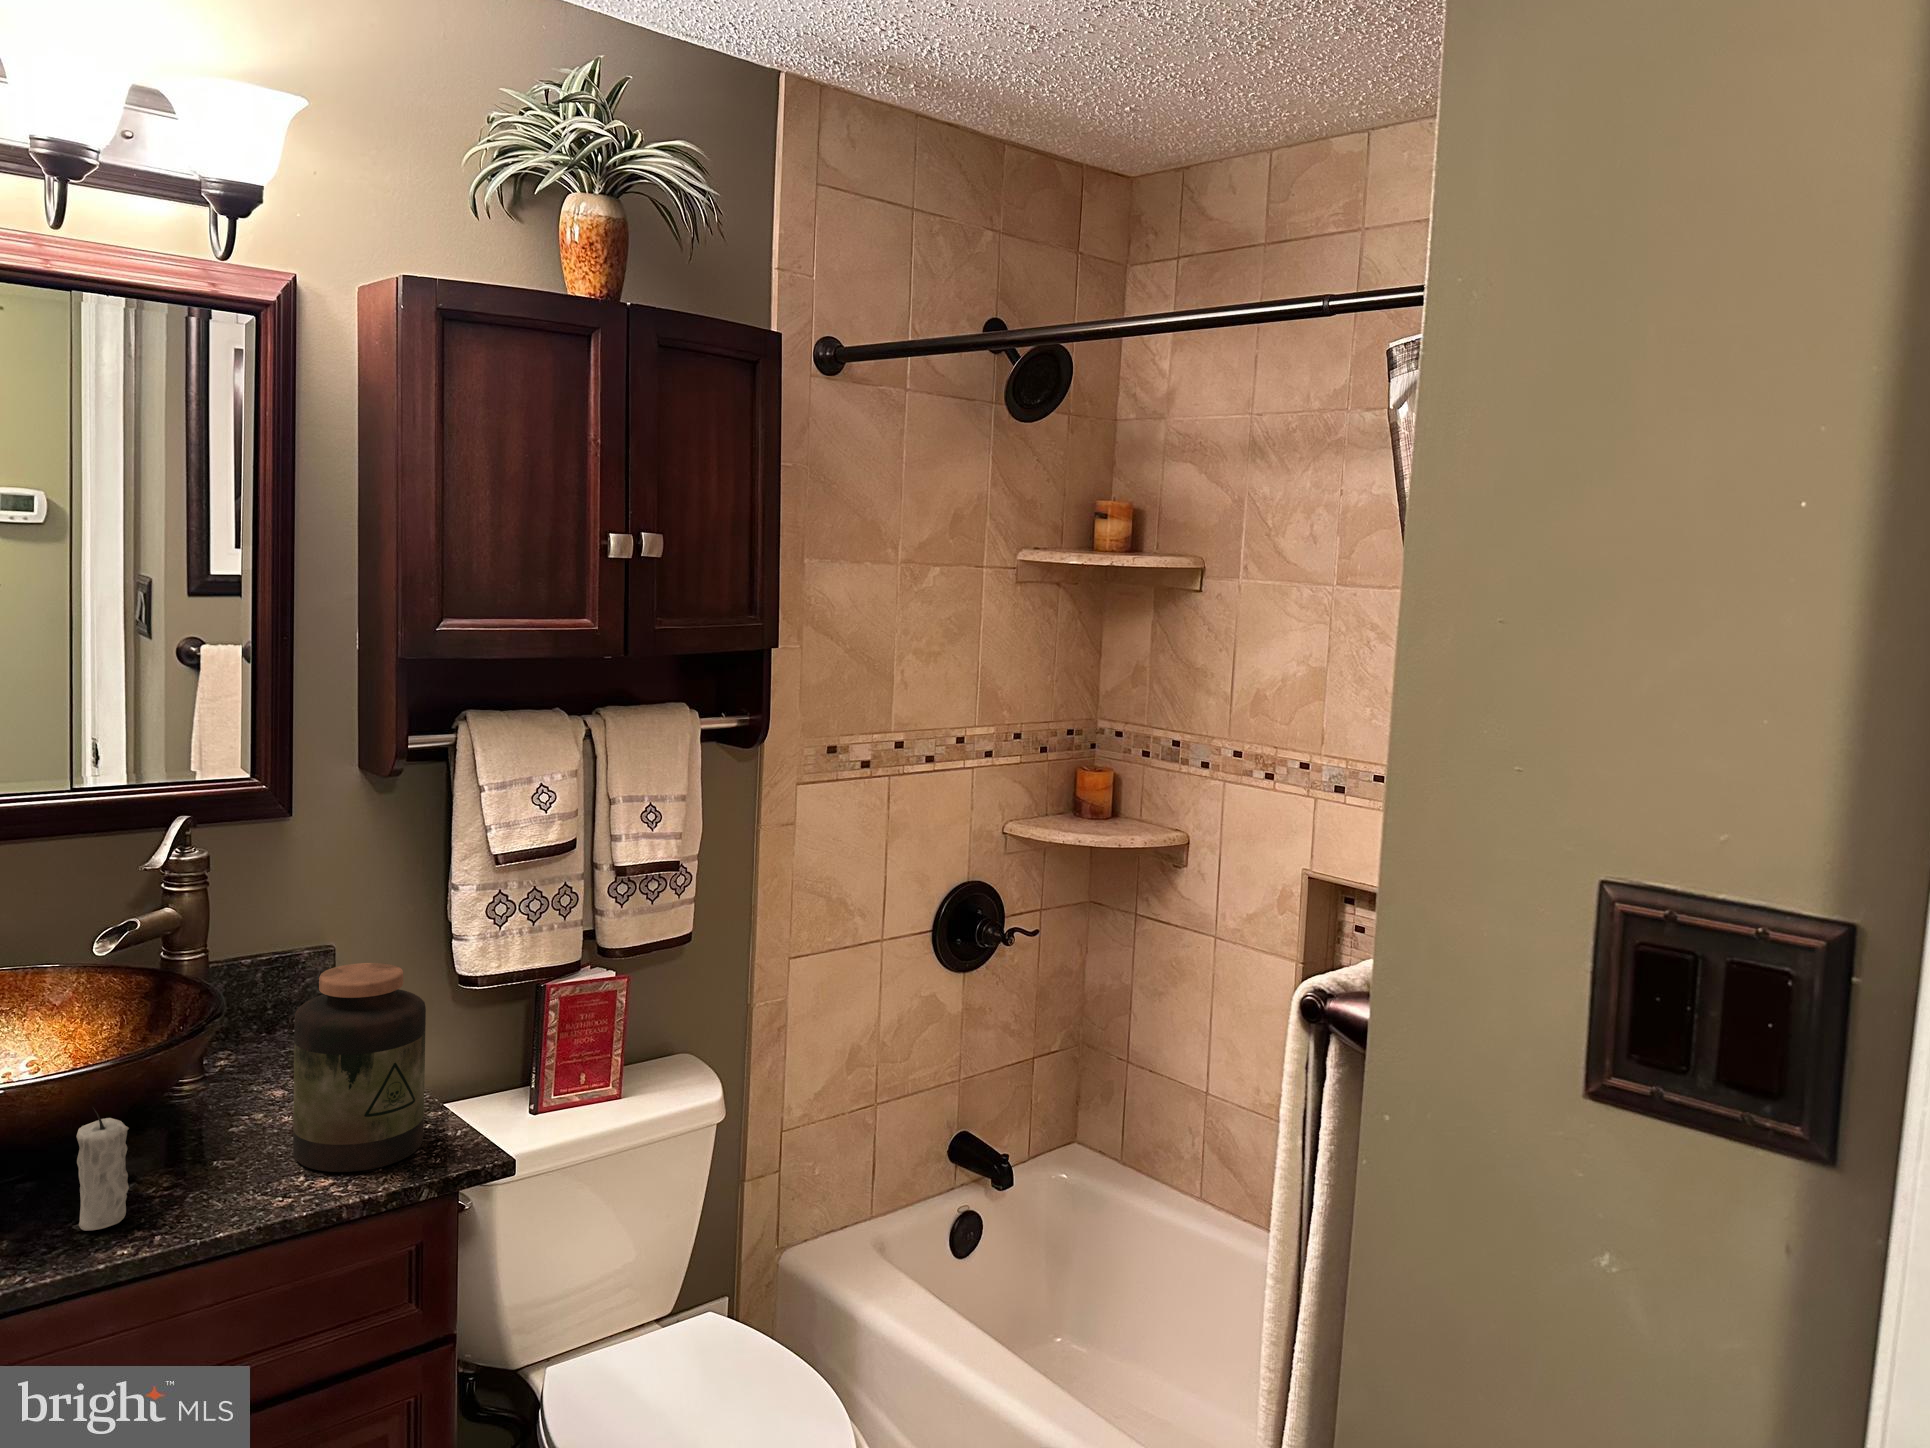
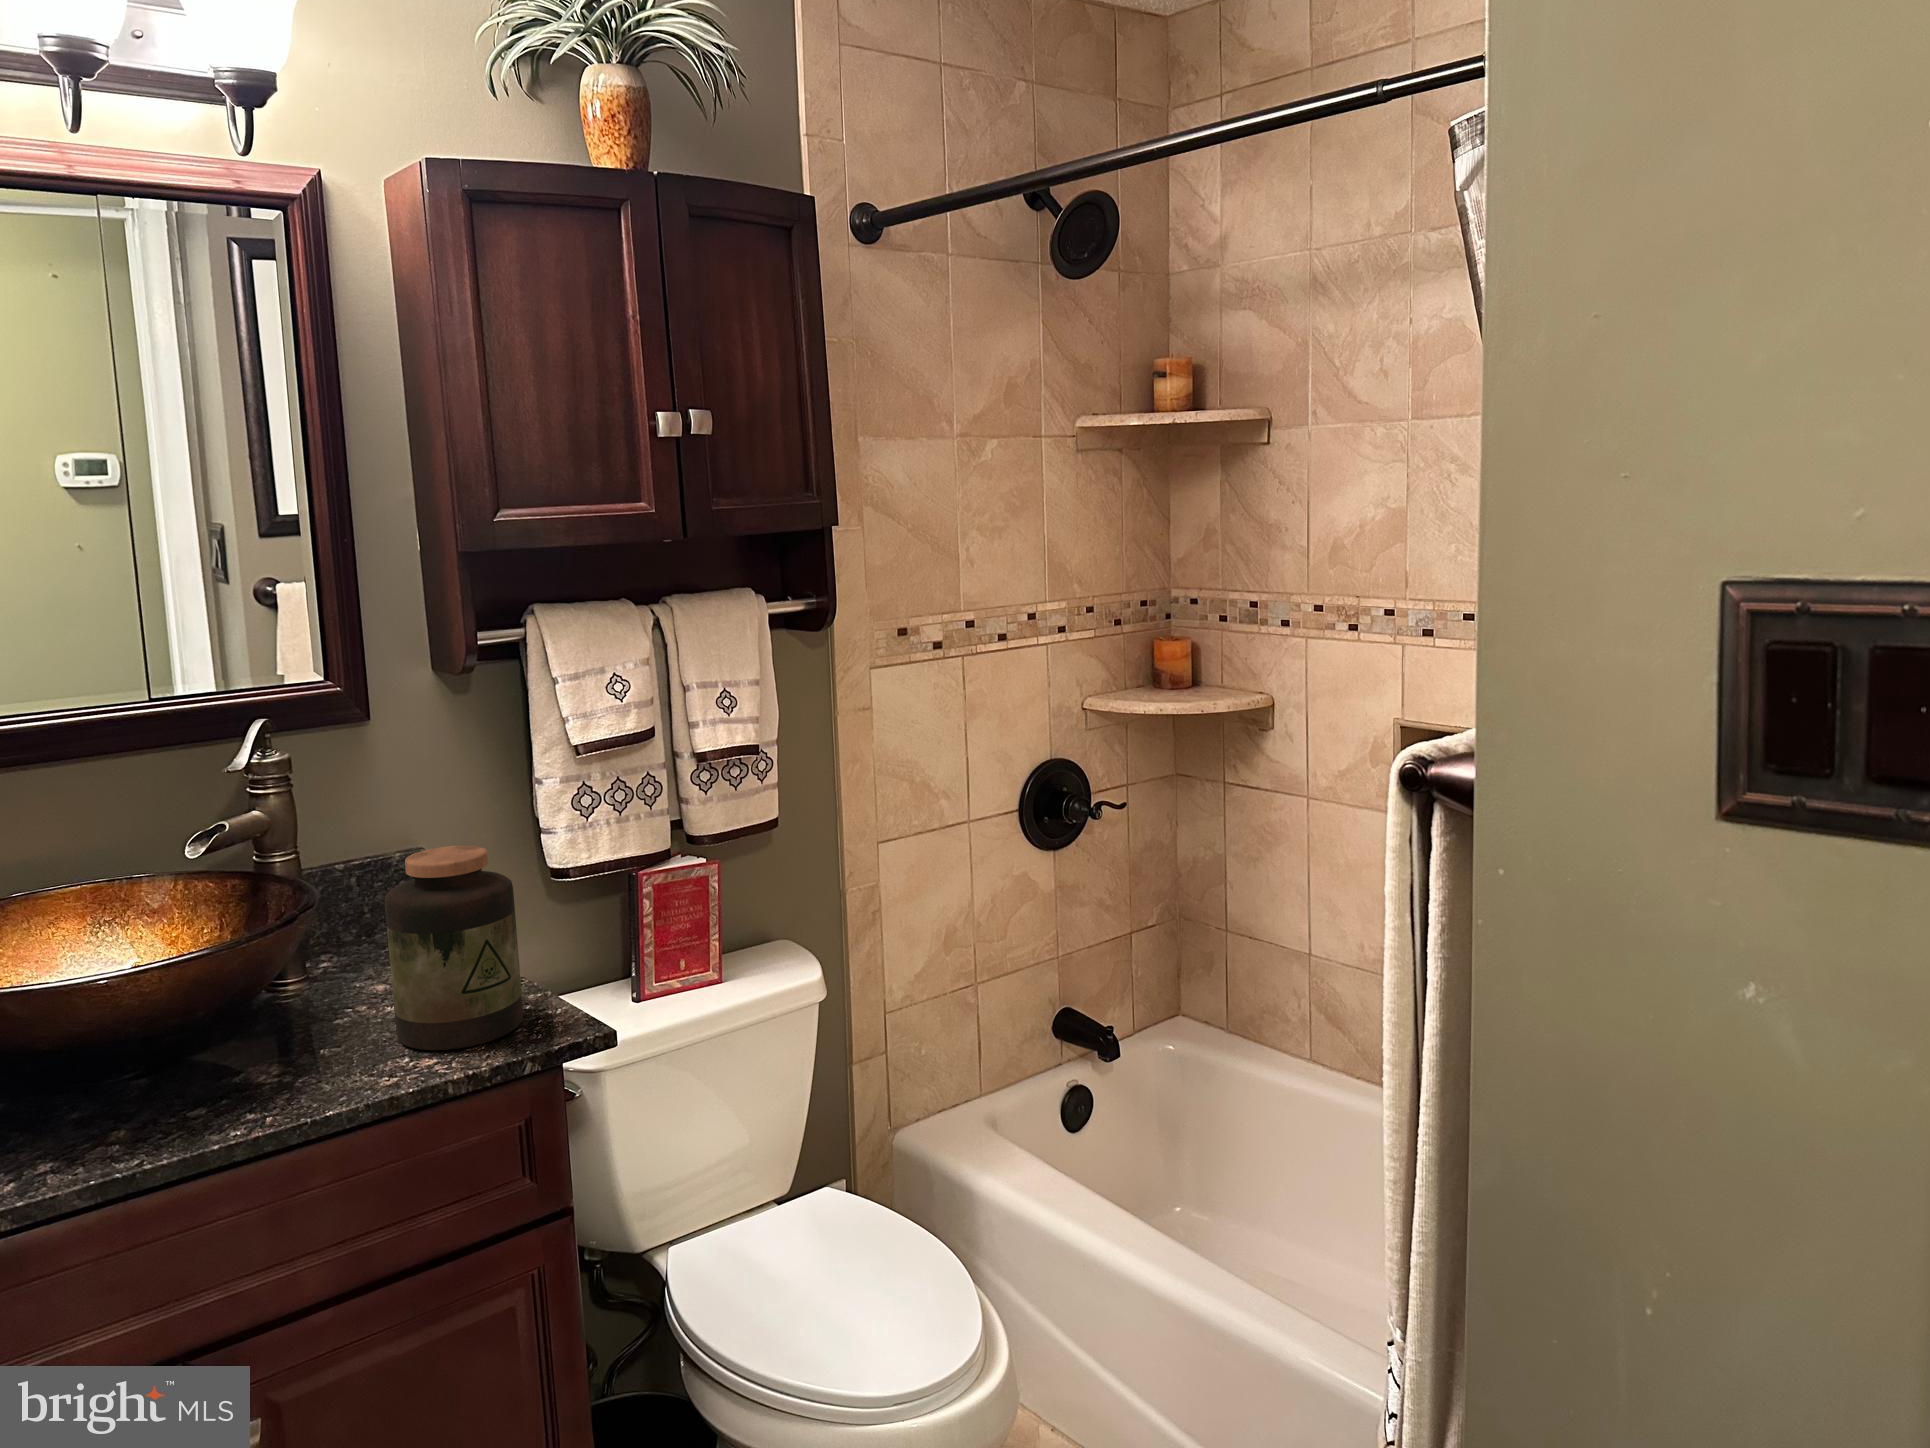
candle: present [77,1108,129,1231] -> none [180,990,237,1113]

